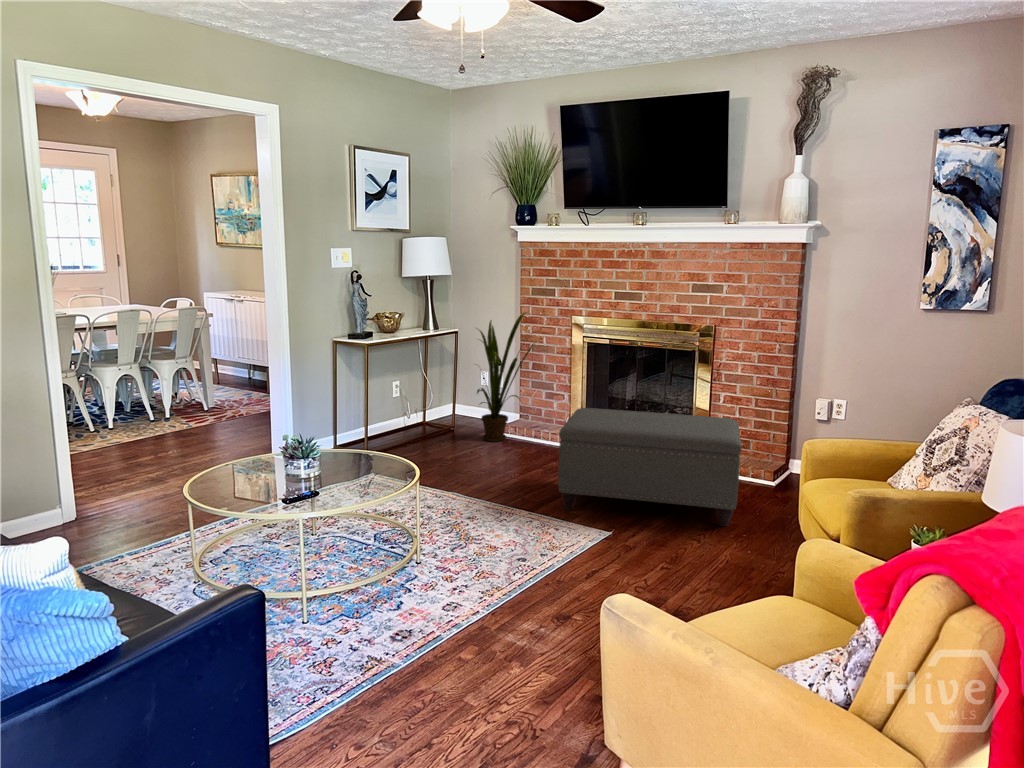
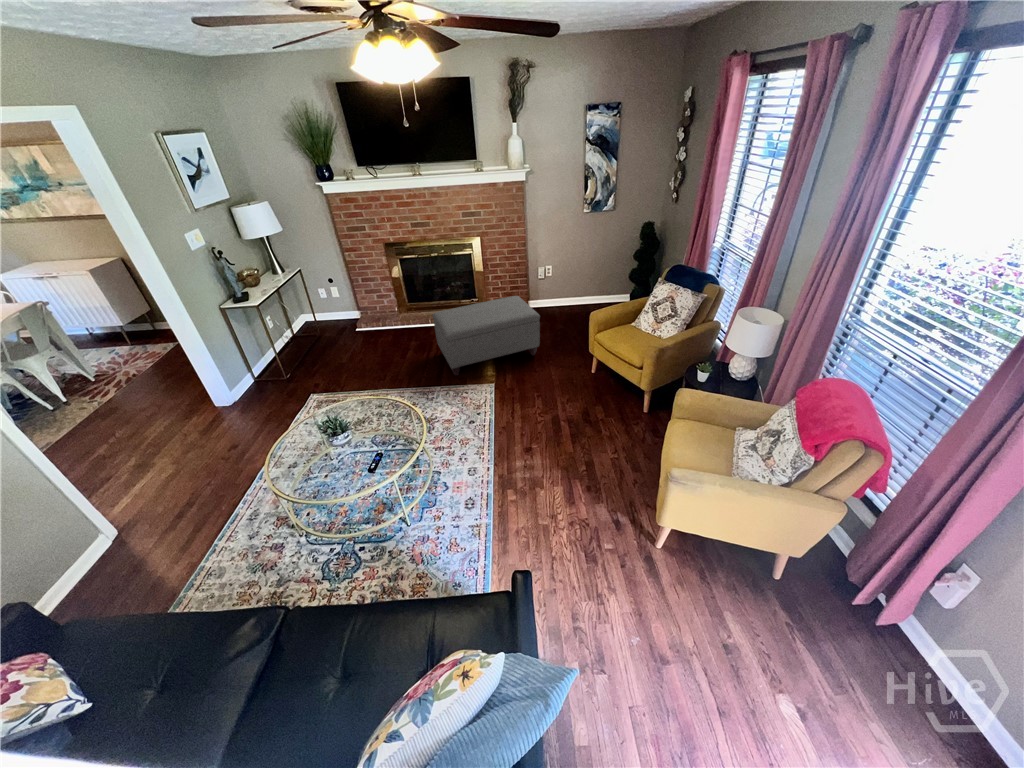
house plant: present [477,313,534,442] -> none [316,246,370,338]

